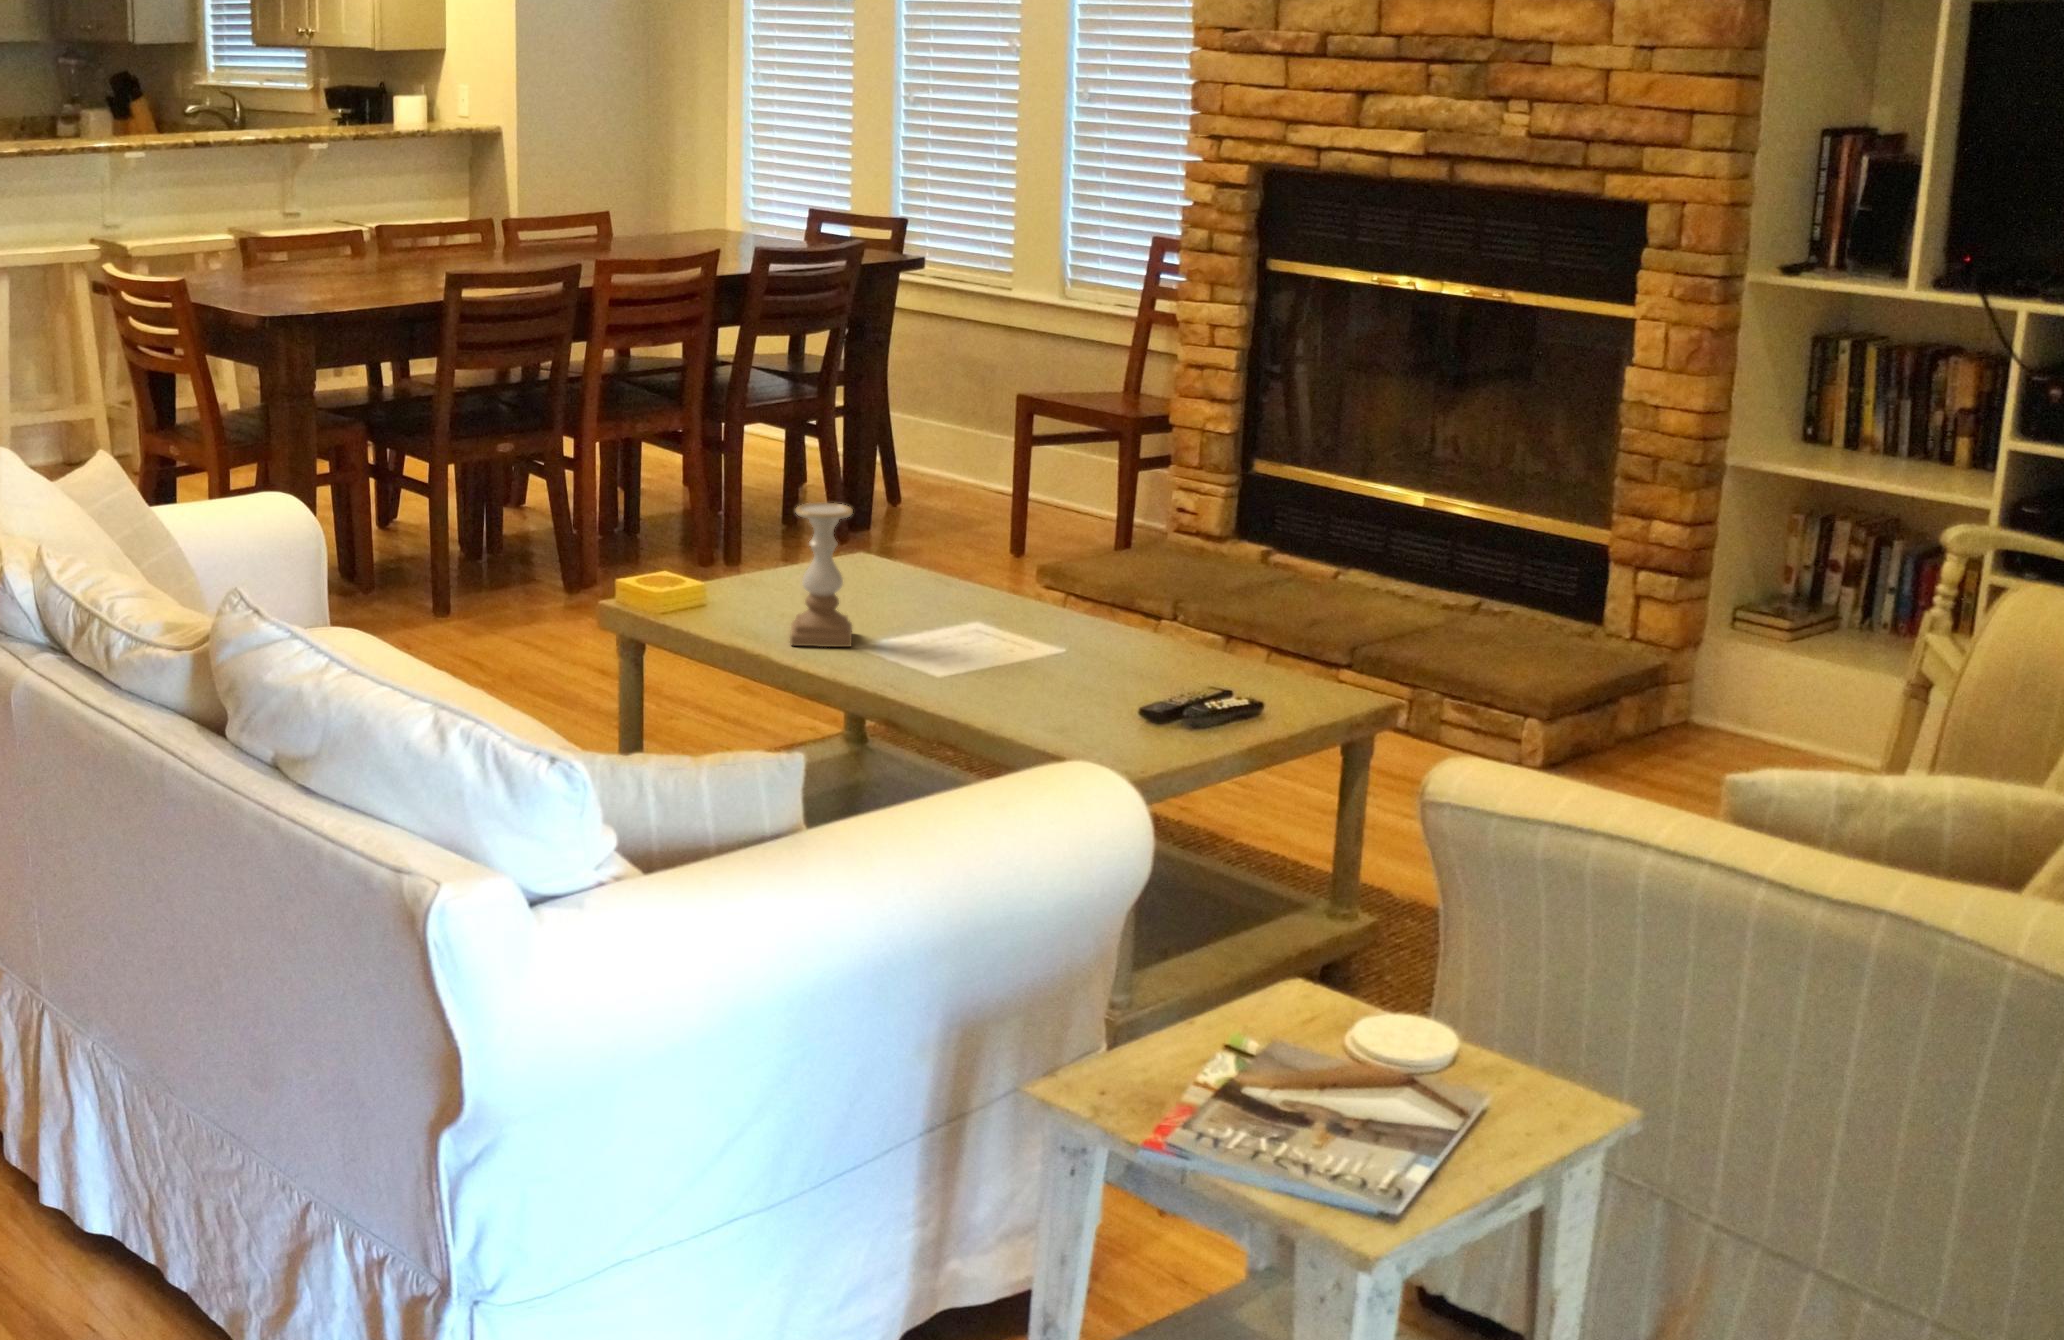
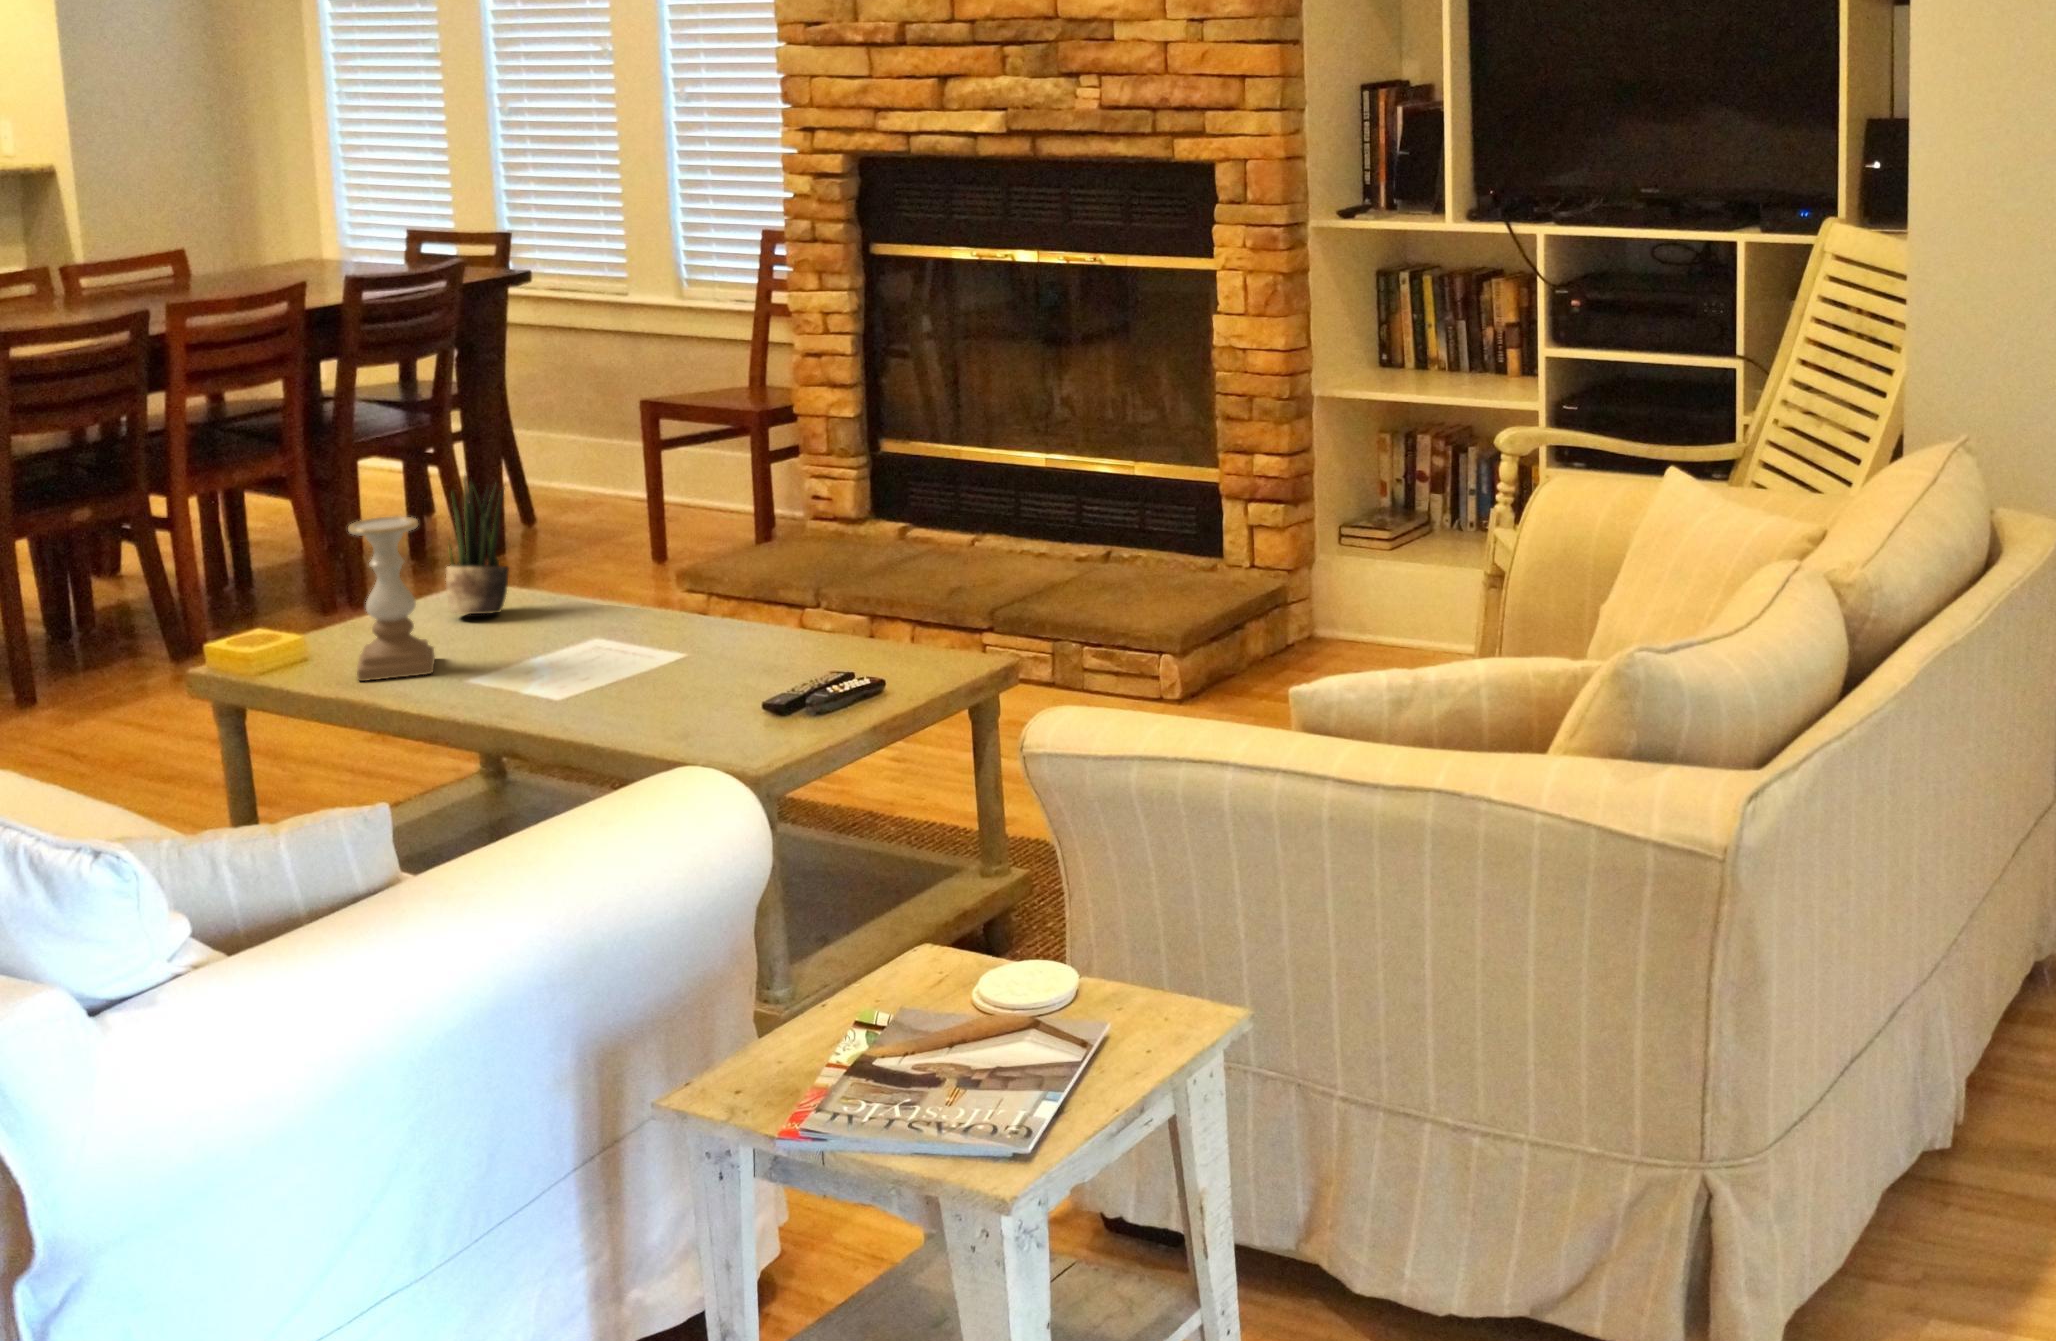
potted plant: none [861,467,921,598] -> present [446,476,508,614]

